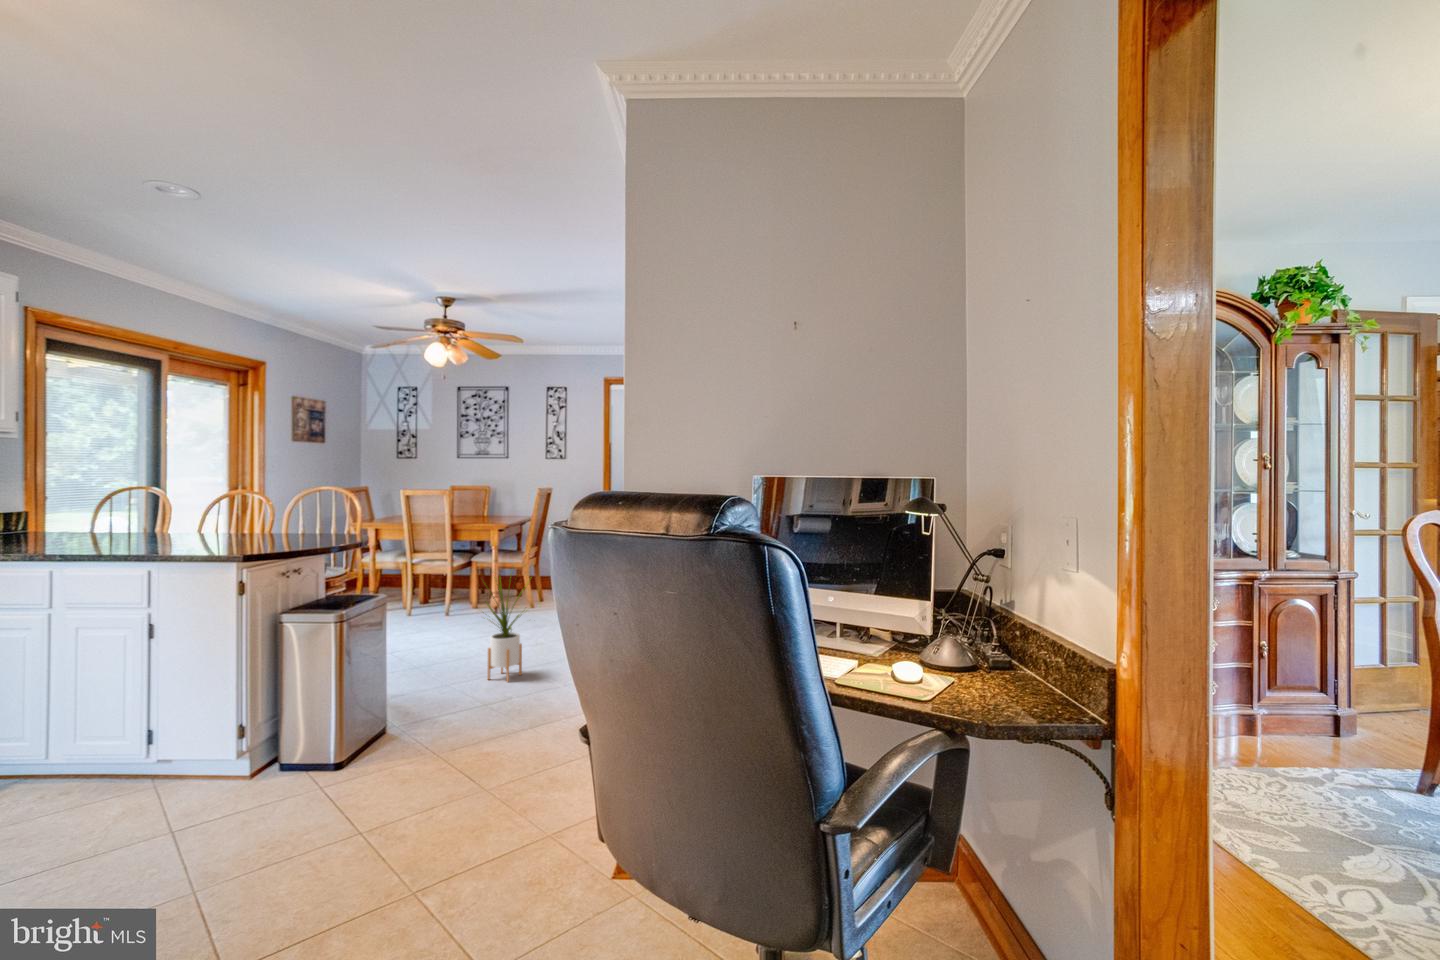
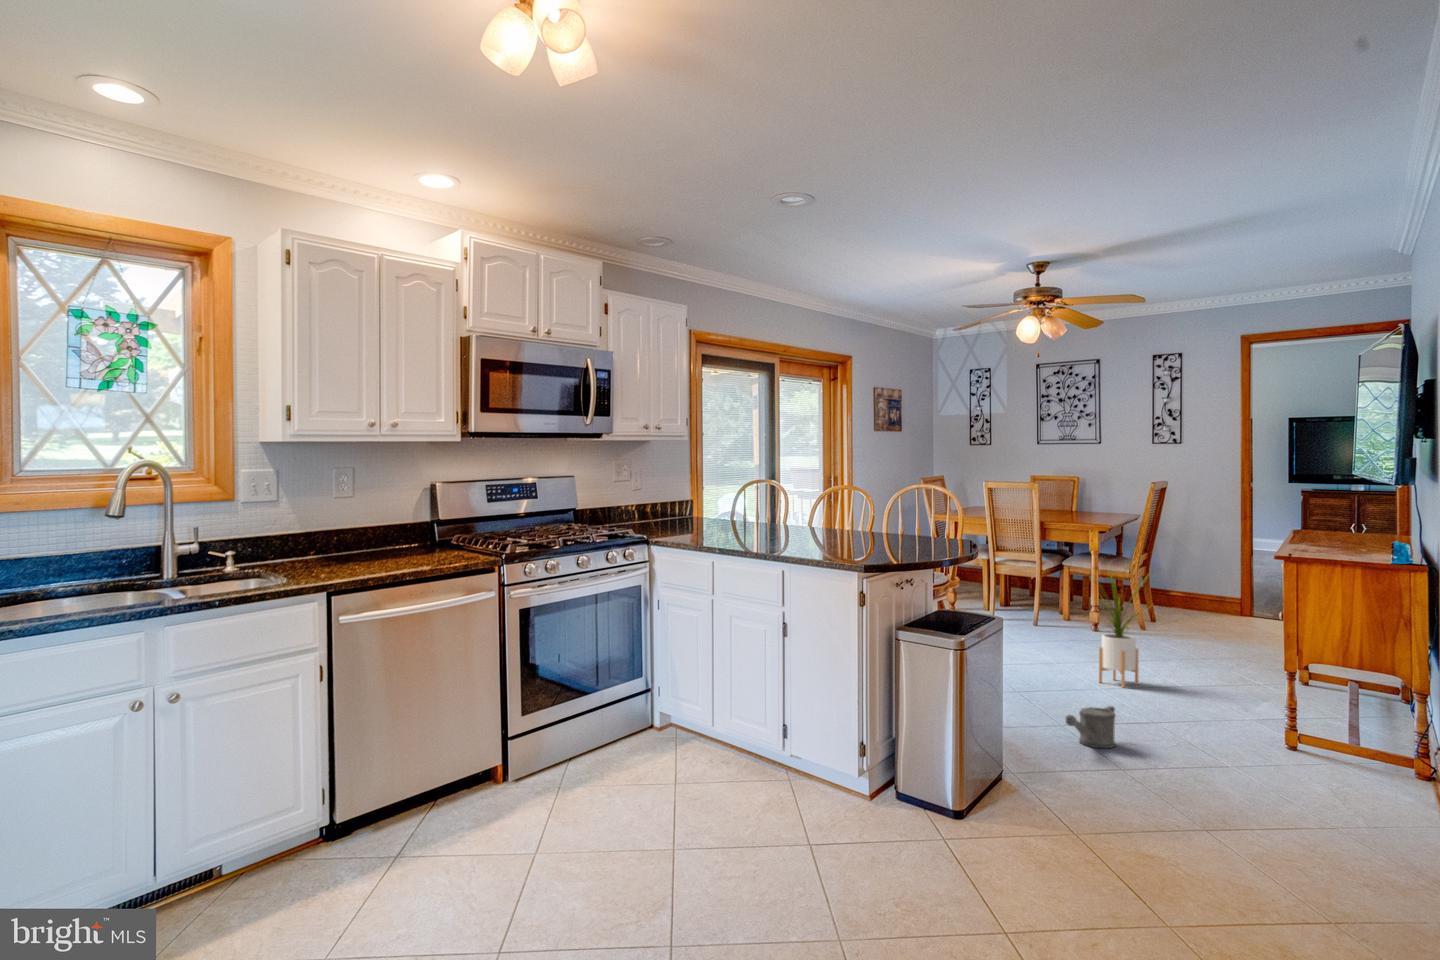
watering can: none [424,734,484,790] -> present [1066,706,1115,749]

